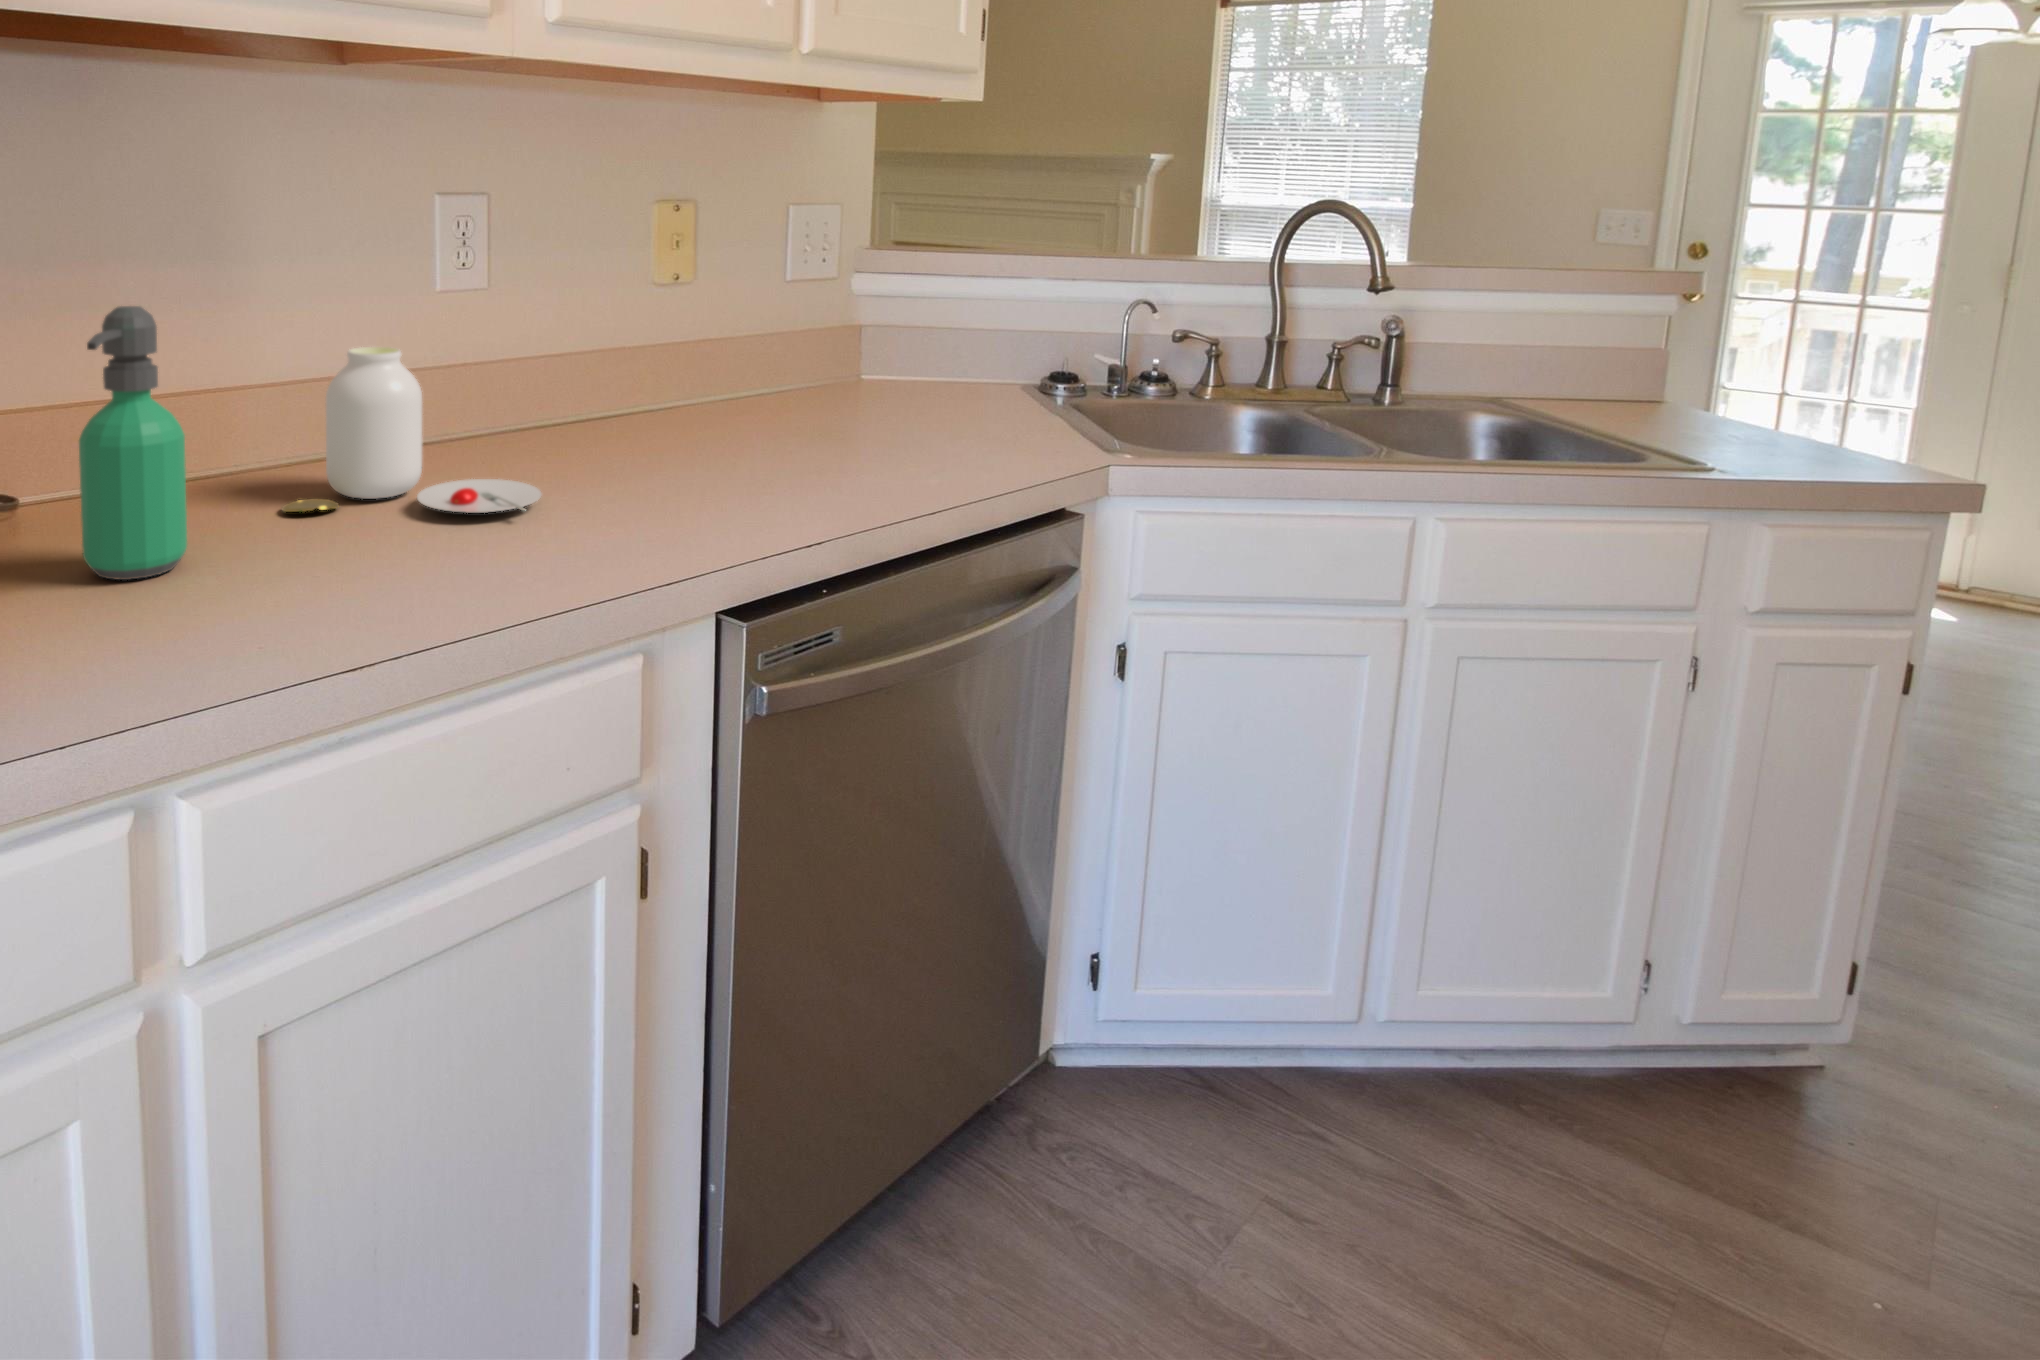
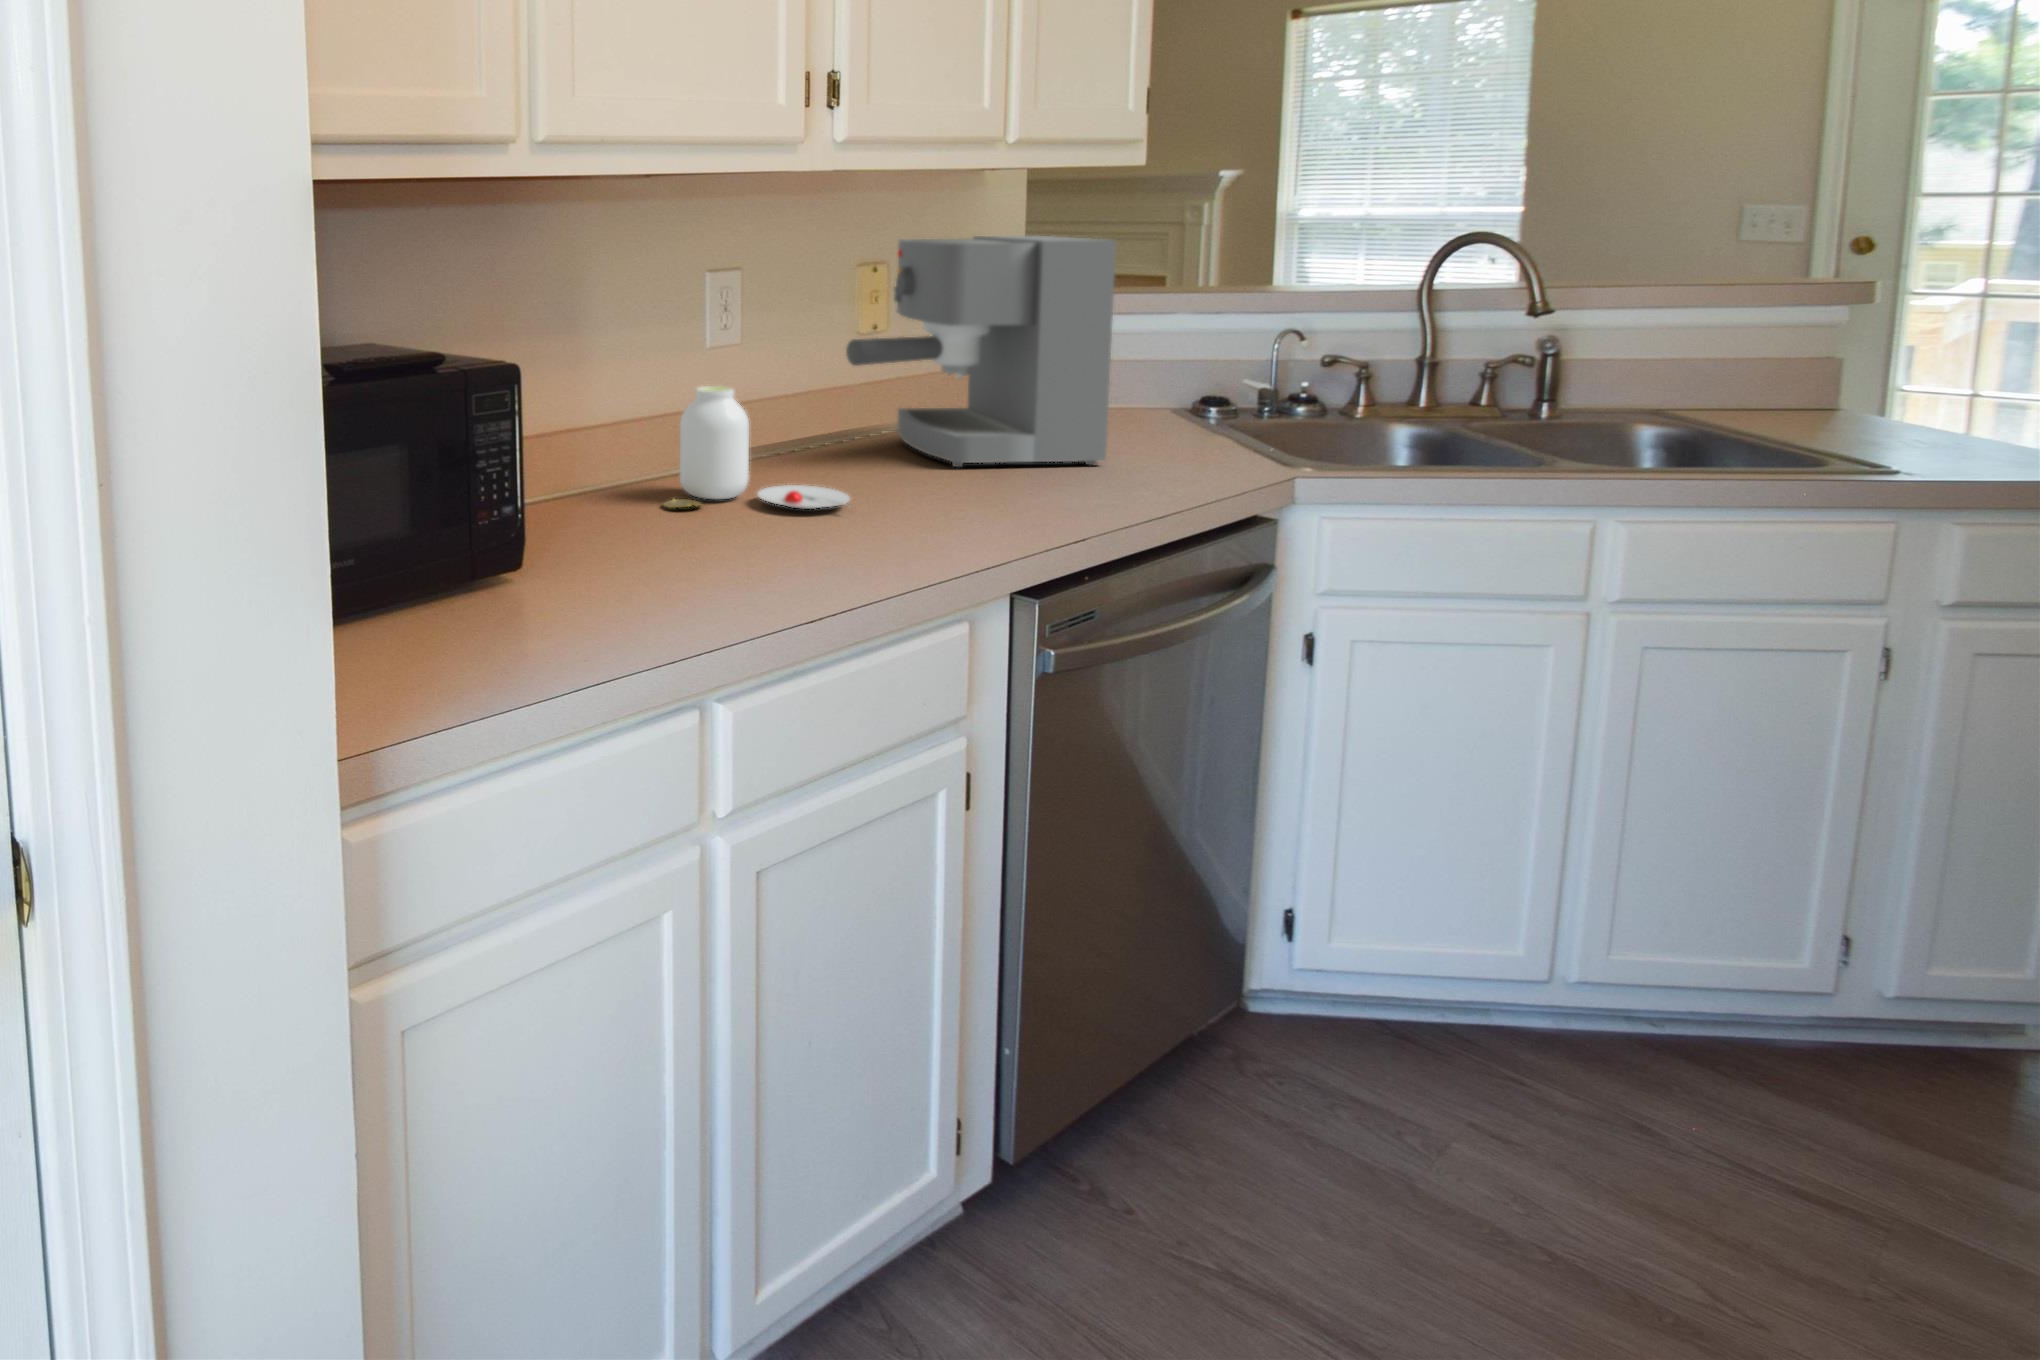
coffee maker: none [608,176,922,454] -> present [846,236,1116,467]
soap dispenser: present [79,306,187,580] -> none [587,361,651,548]

